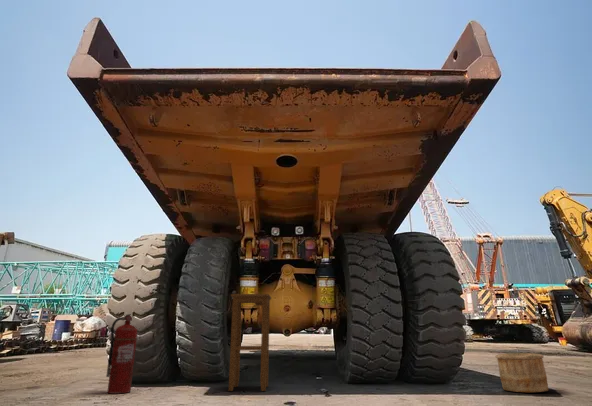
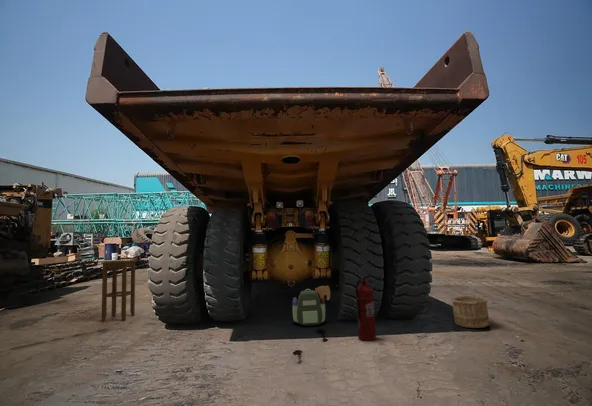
stool: present [229,294,271,391] -> present [101,260,137,321]
fire extinguisher: present [106,314,138,394] -> present [356,274,376,341]
backpack: none [287,335,337,386] -> present [293,286,330,326]

